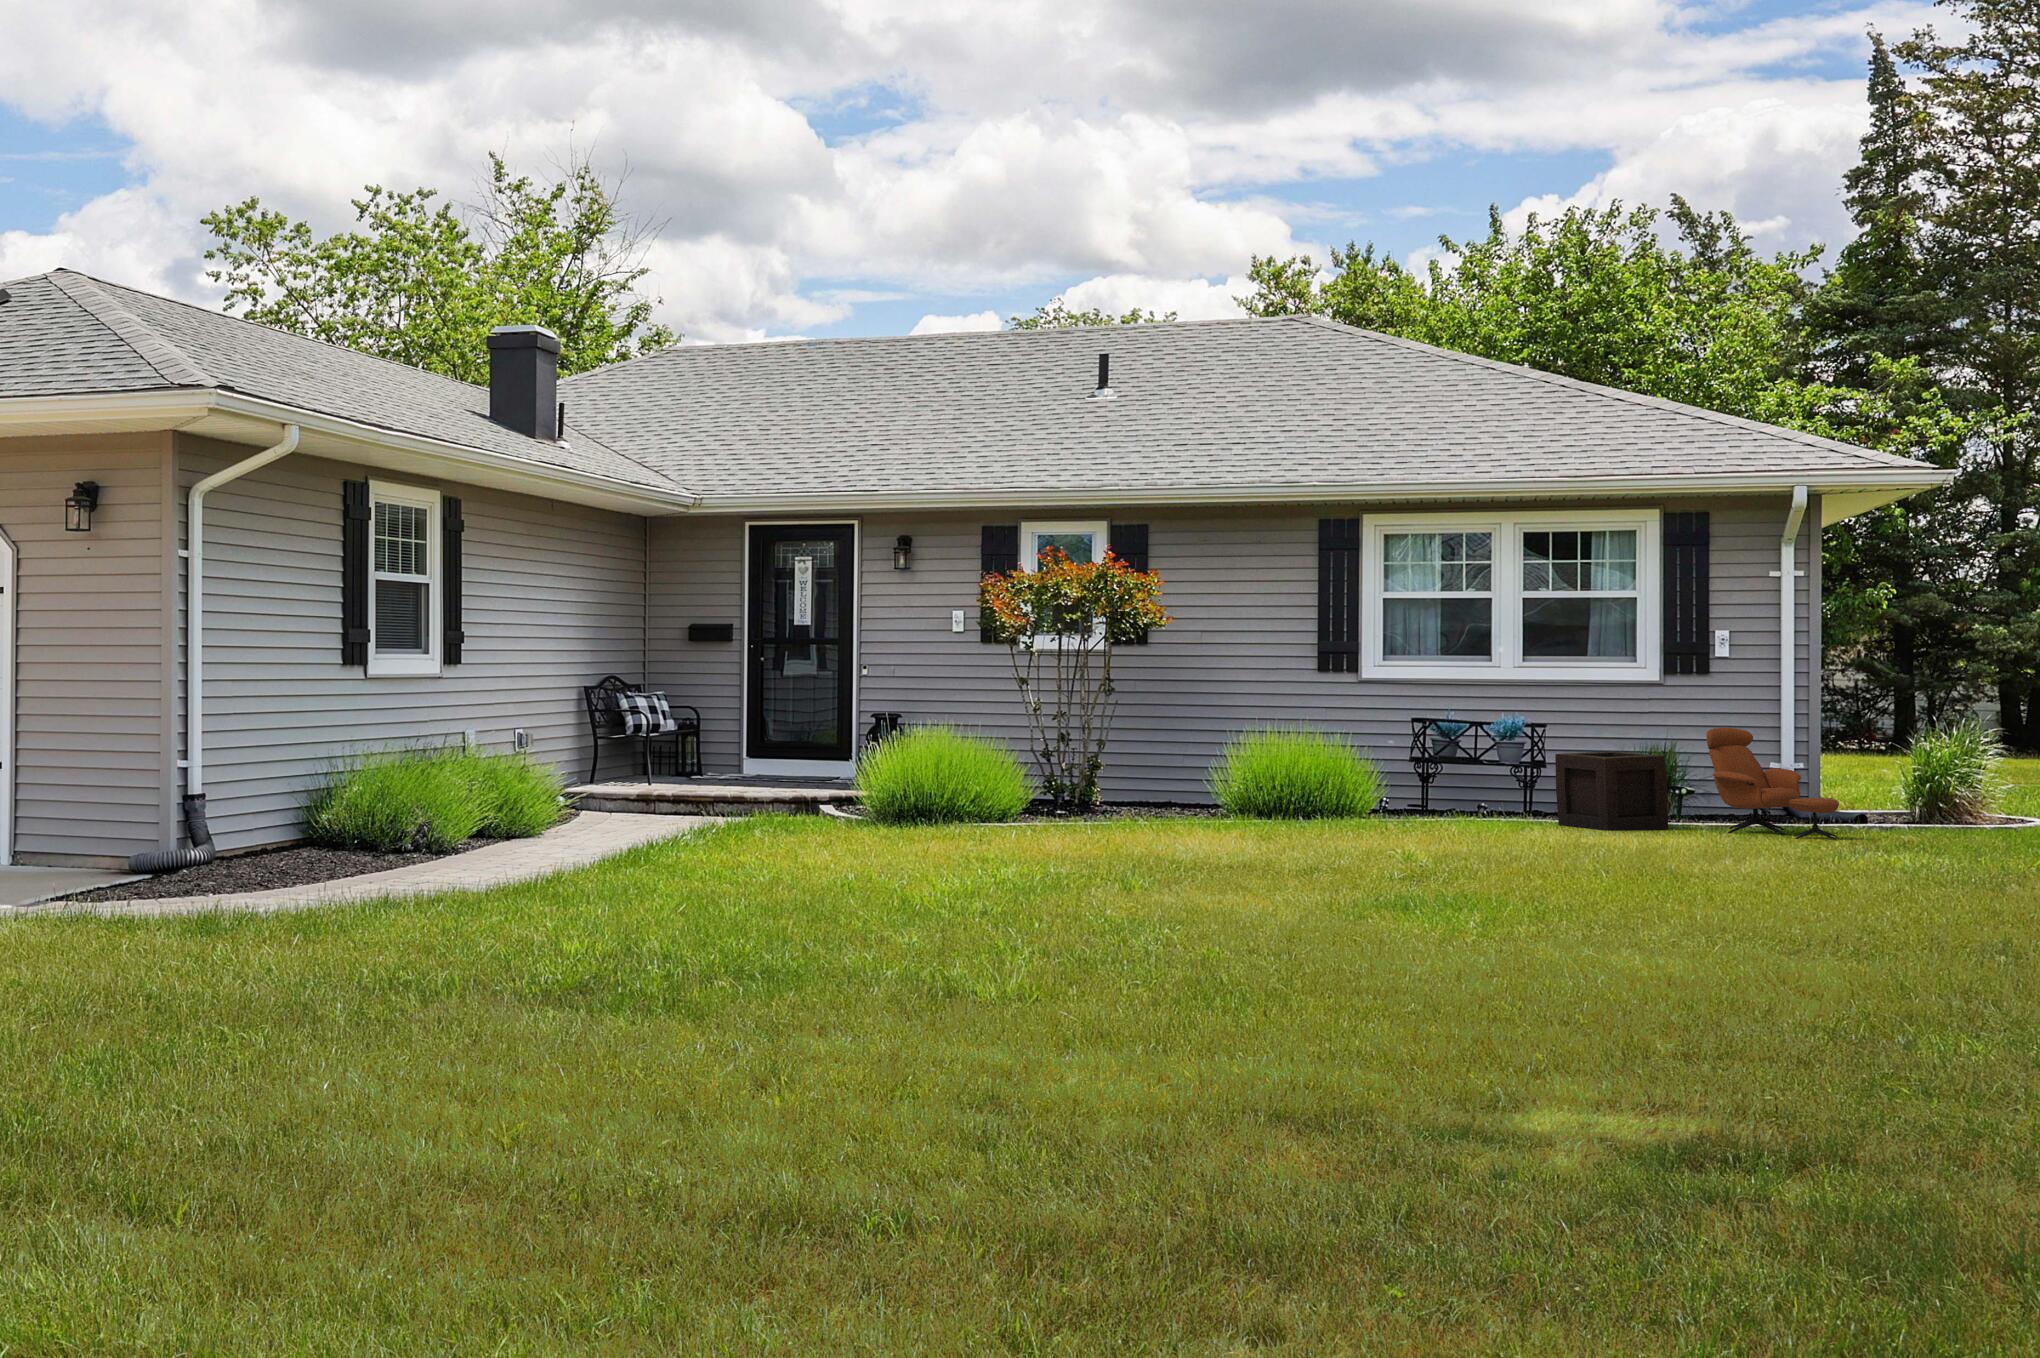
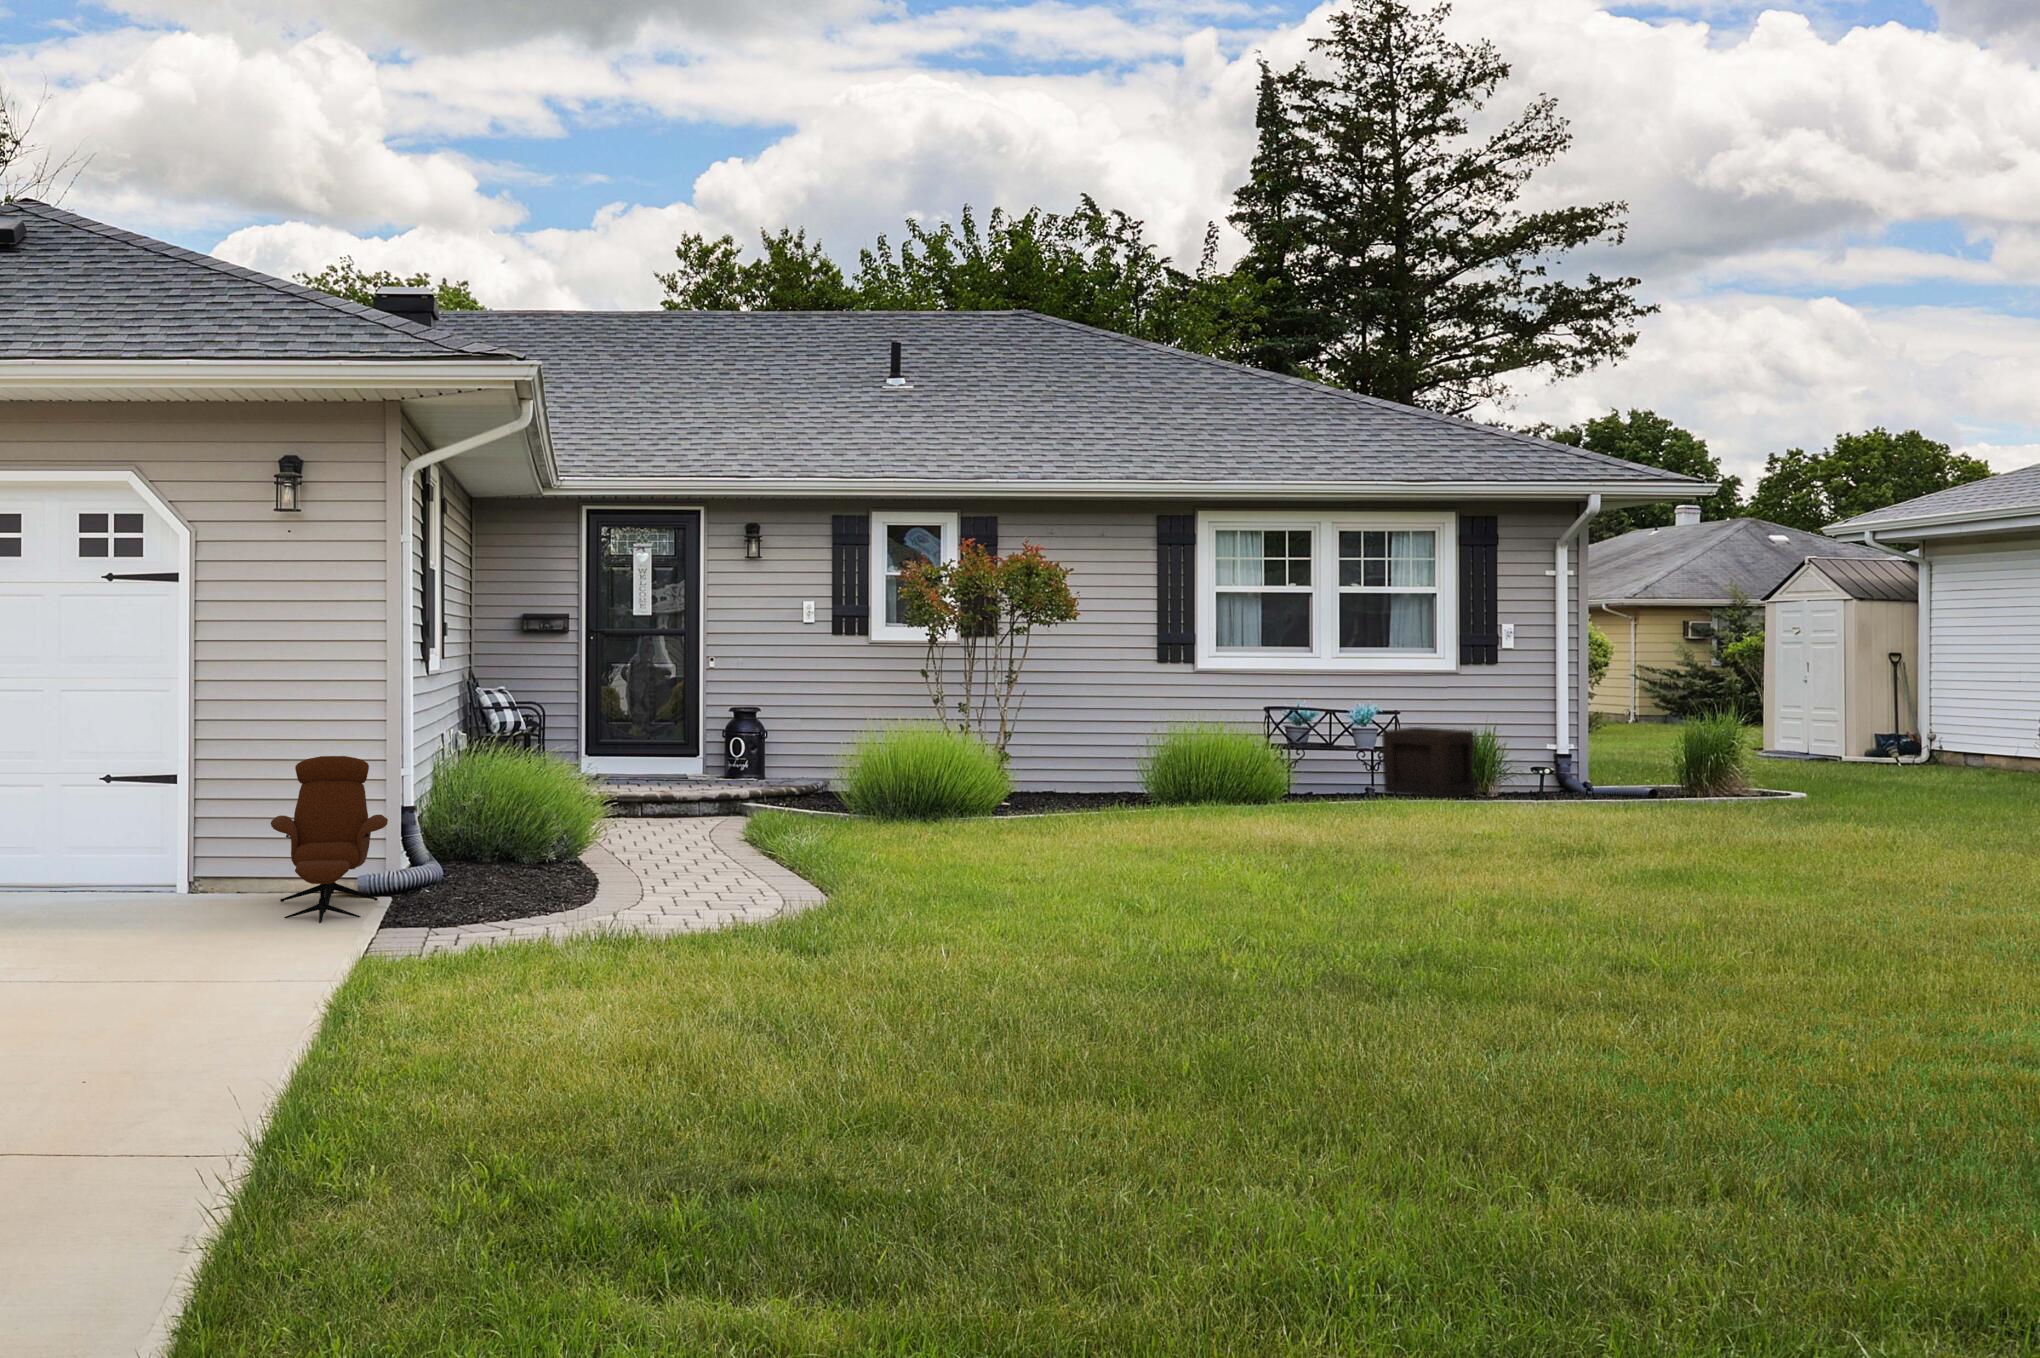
lounge chair: present [1706,728,1839,840] -> present [271,756,388,923]

